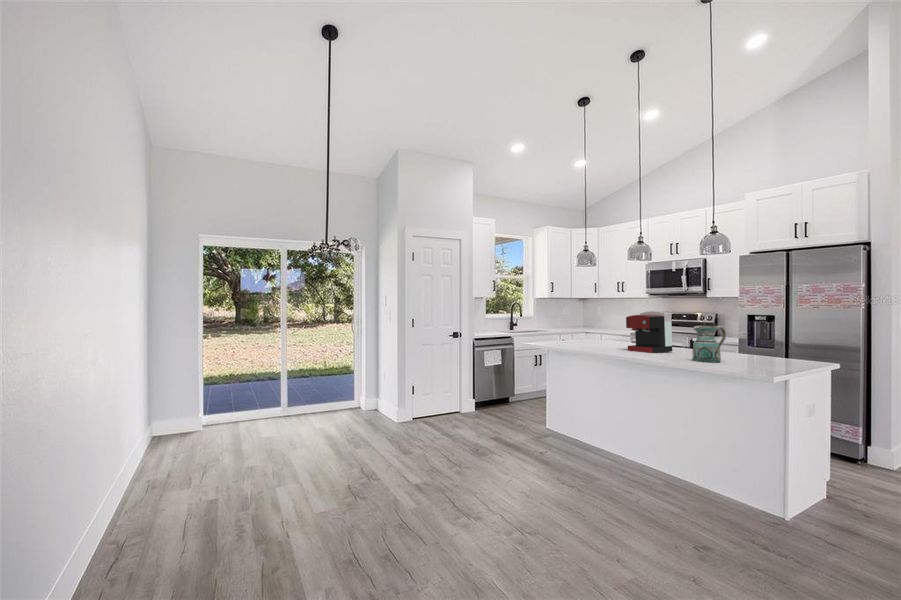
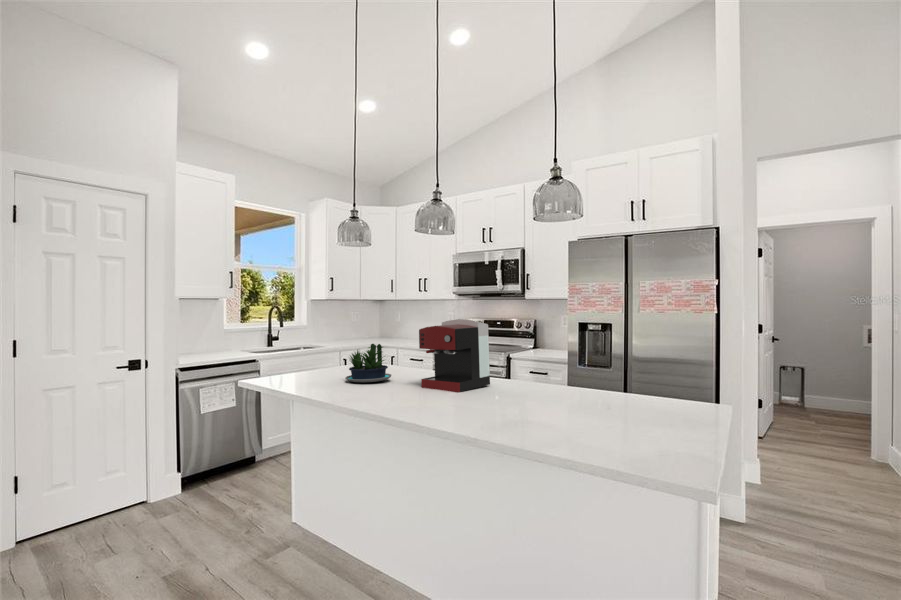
potted plant: none [579,325,607,347] -> present [345,344,391,383]
ceramic pitcher: present [692,325,726,362] -> none [528,345,581,420]

